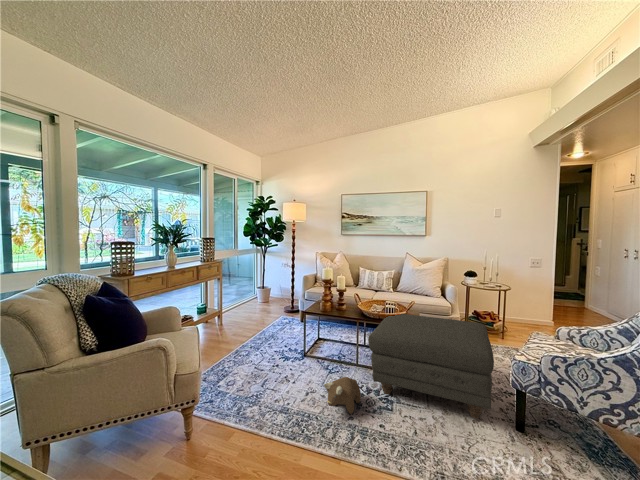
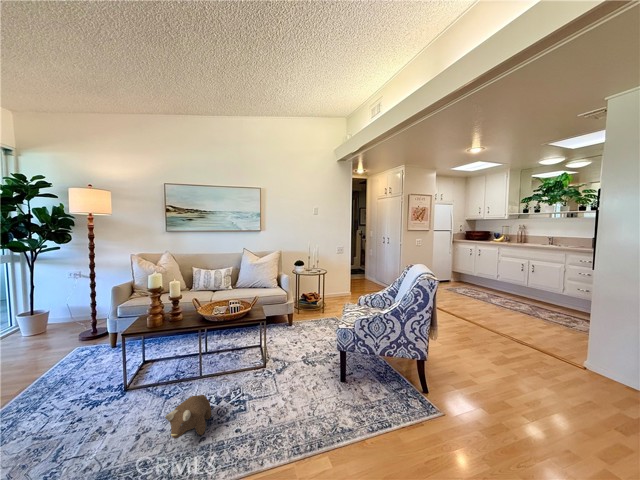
ottoman: present [368,314,494,419] -> none [216,305,327,396]

